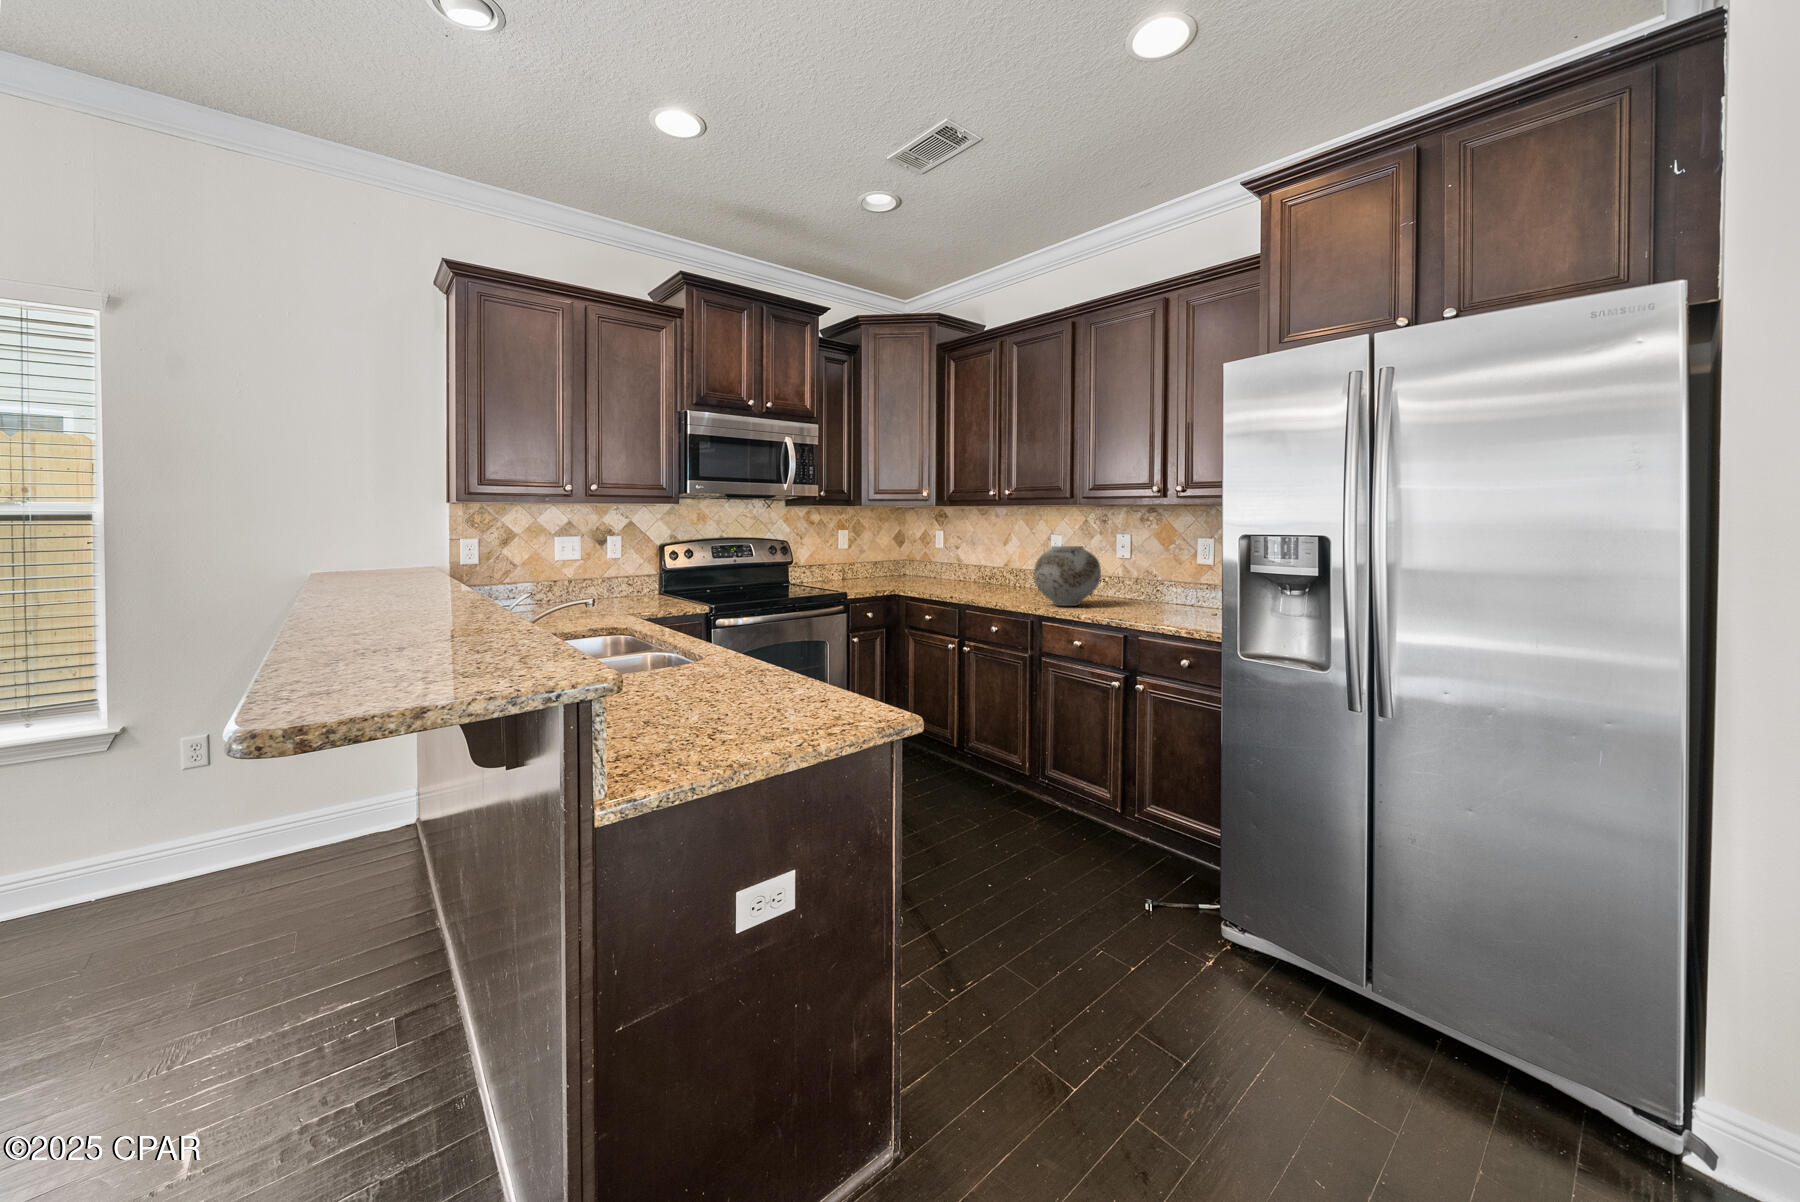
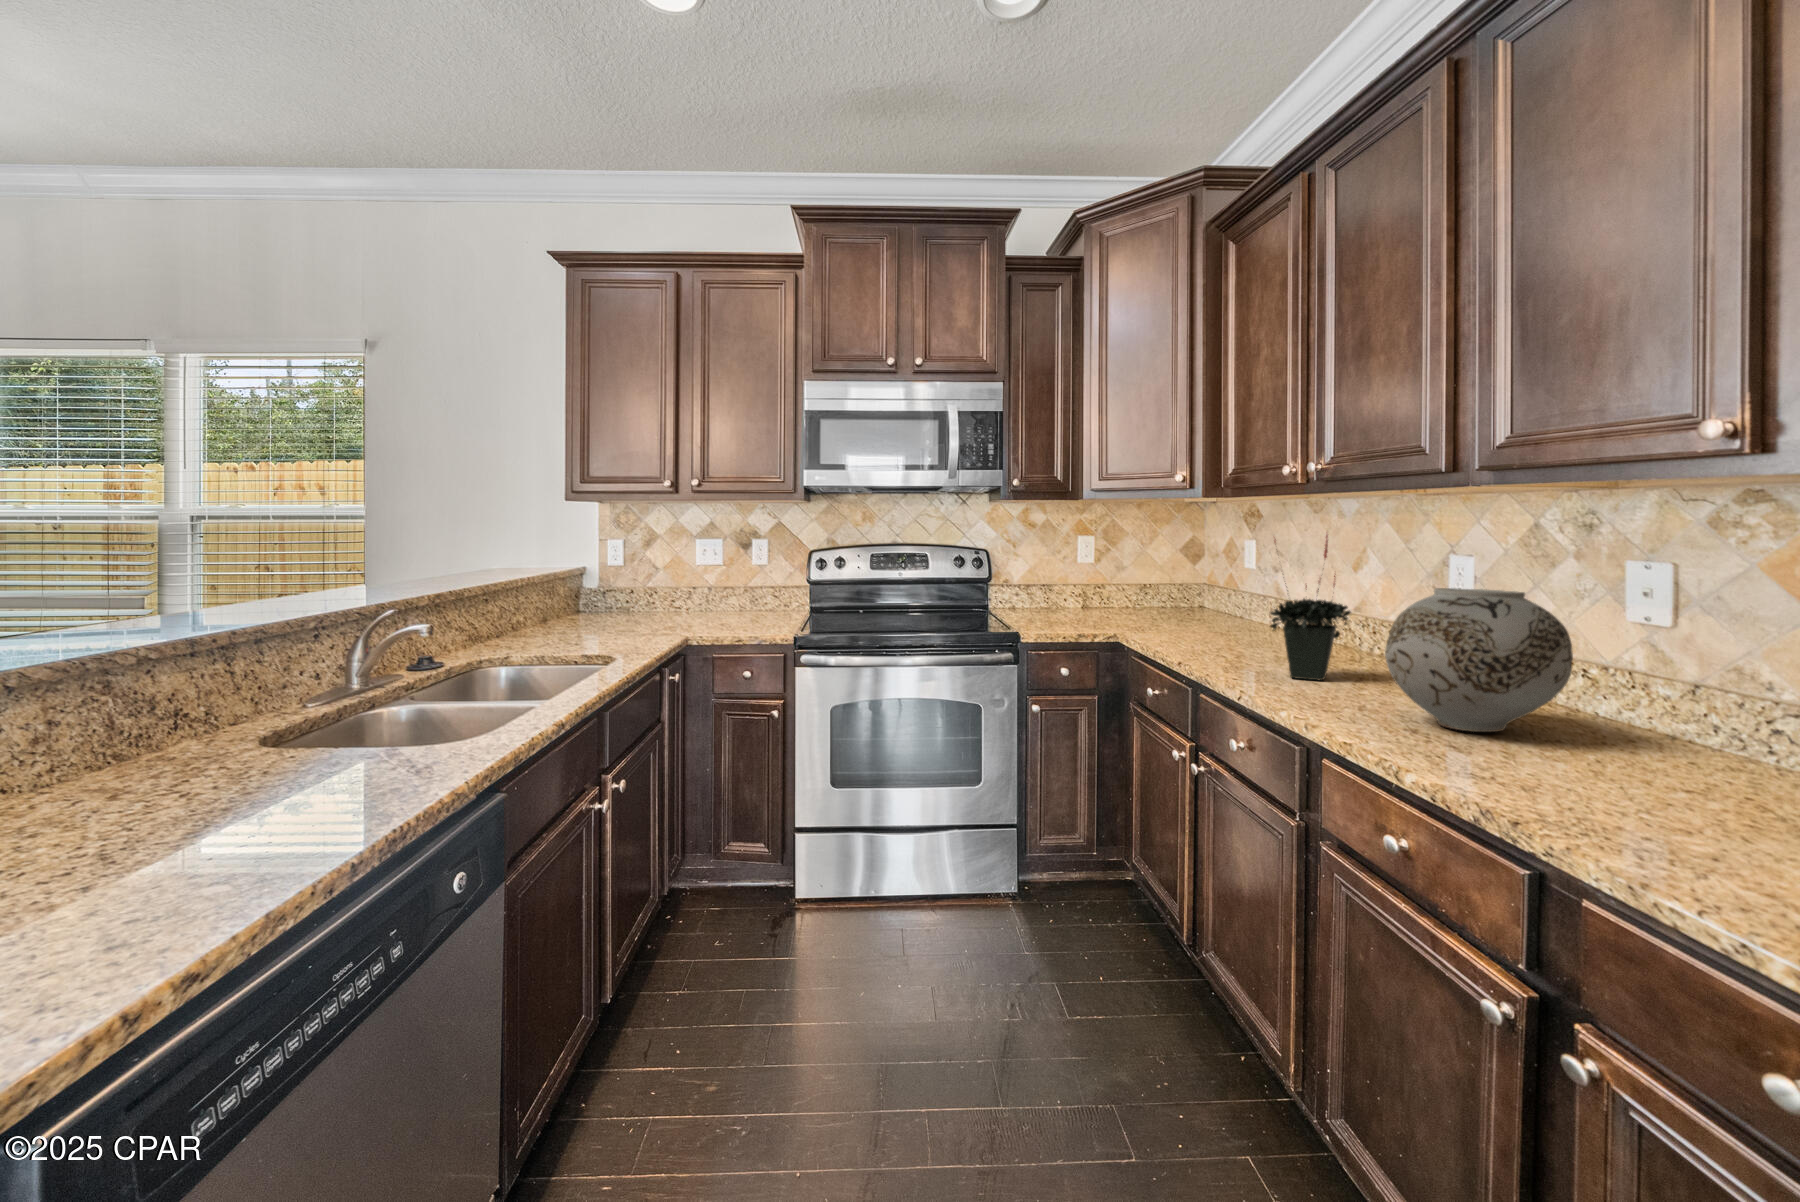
potted plant: none [974,522,1012,598] -> present [1271,535,1351,680]

